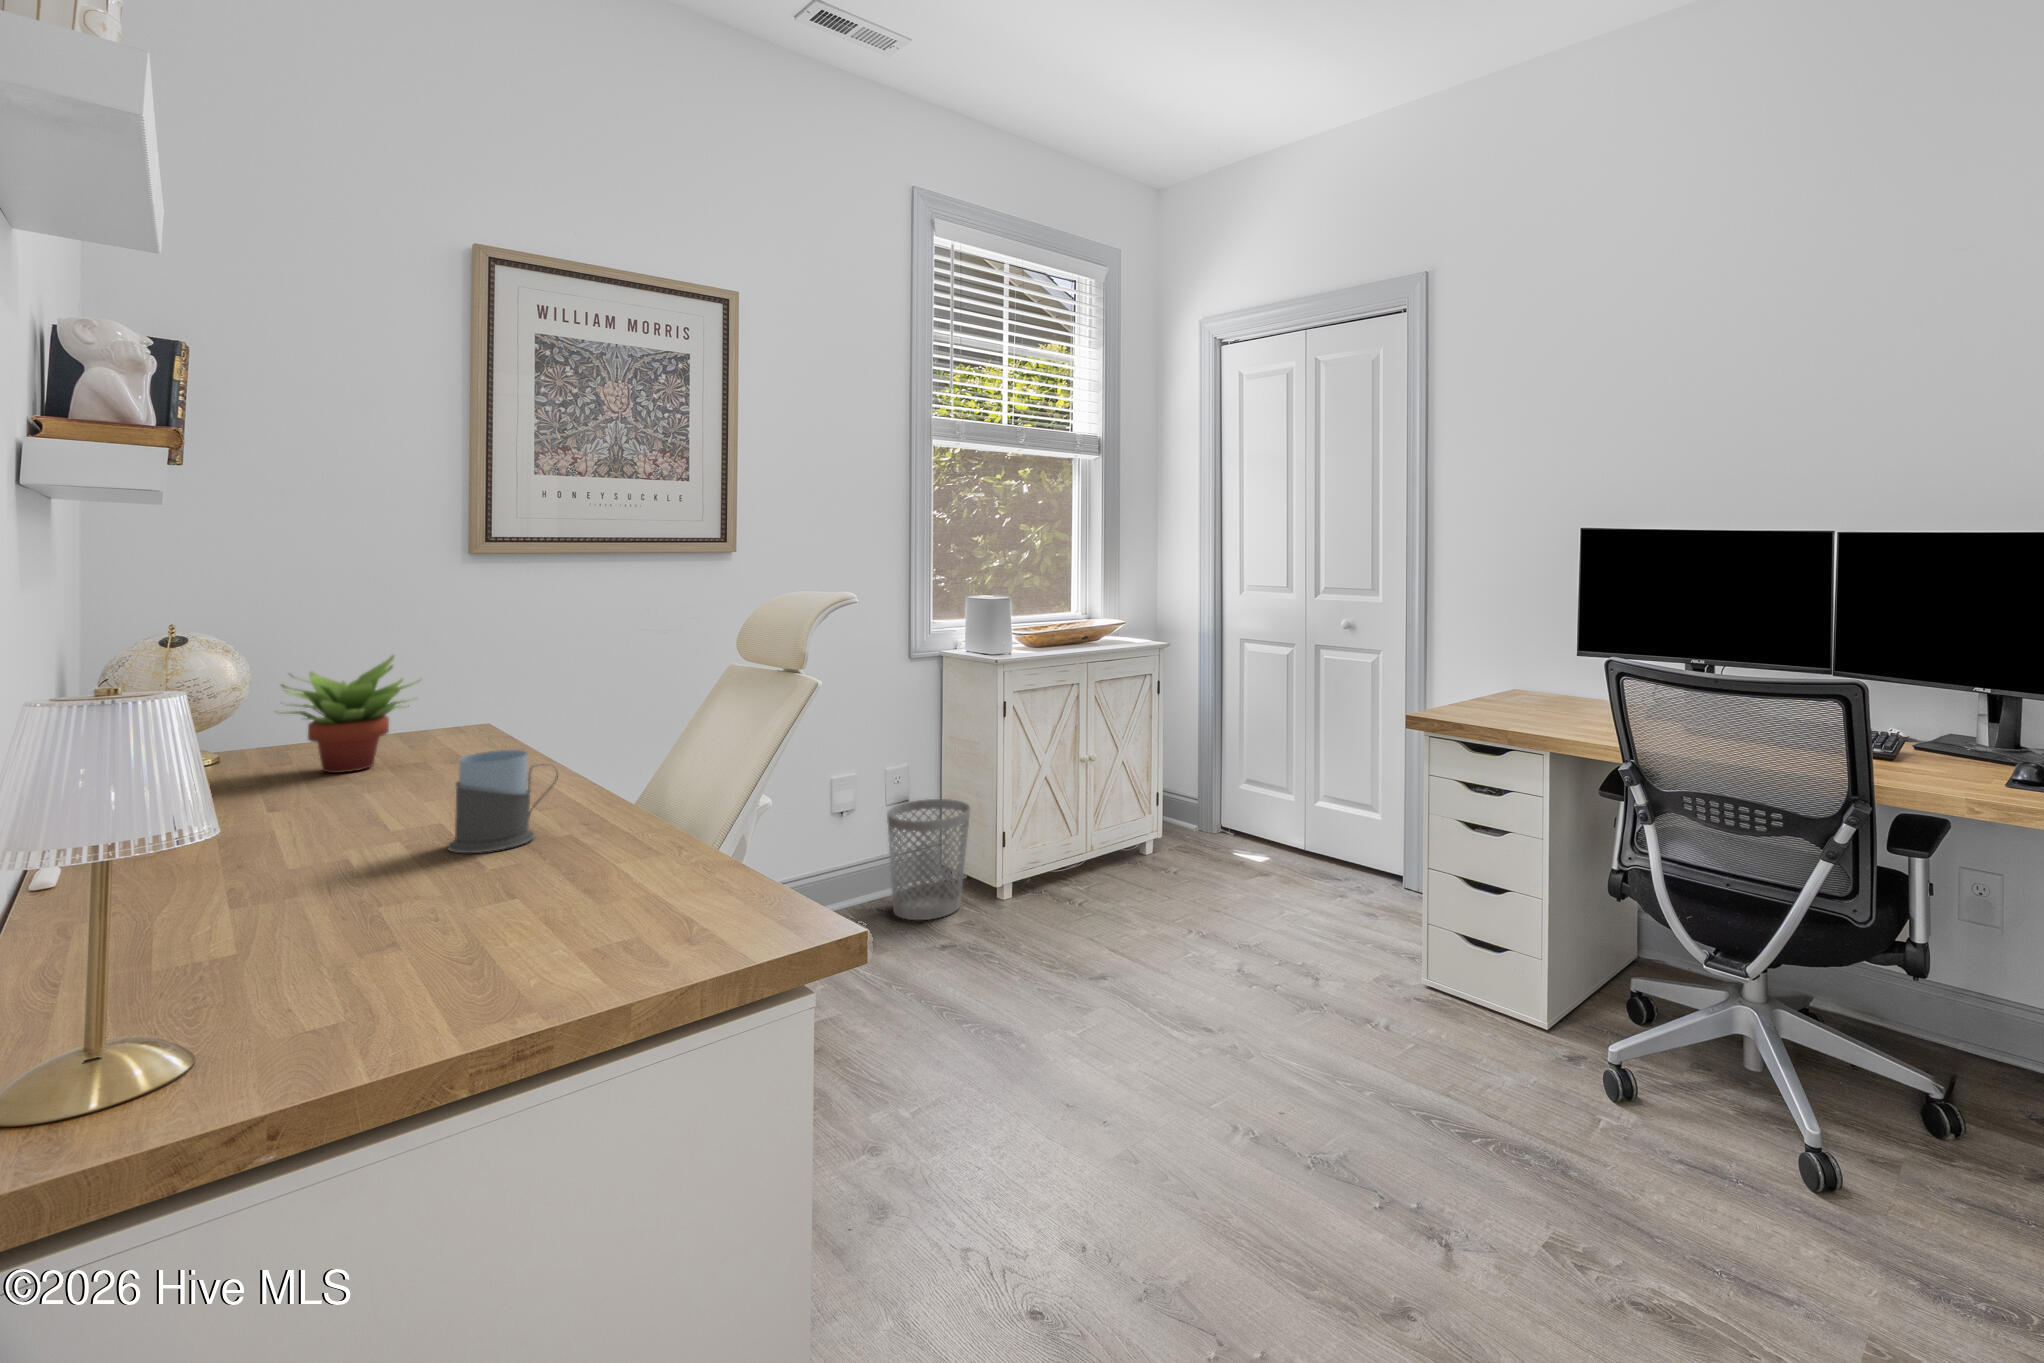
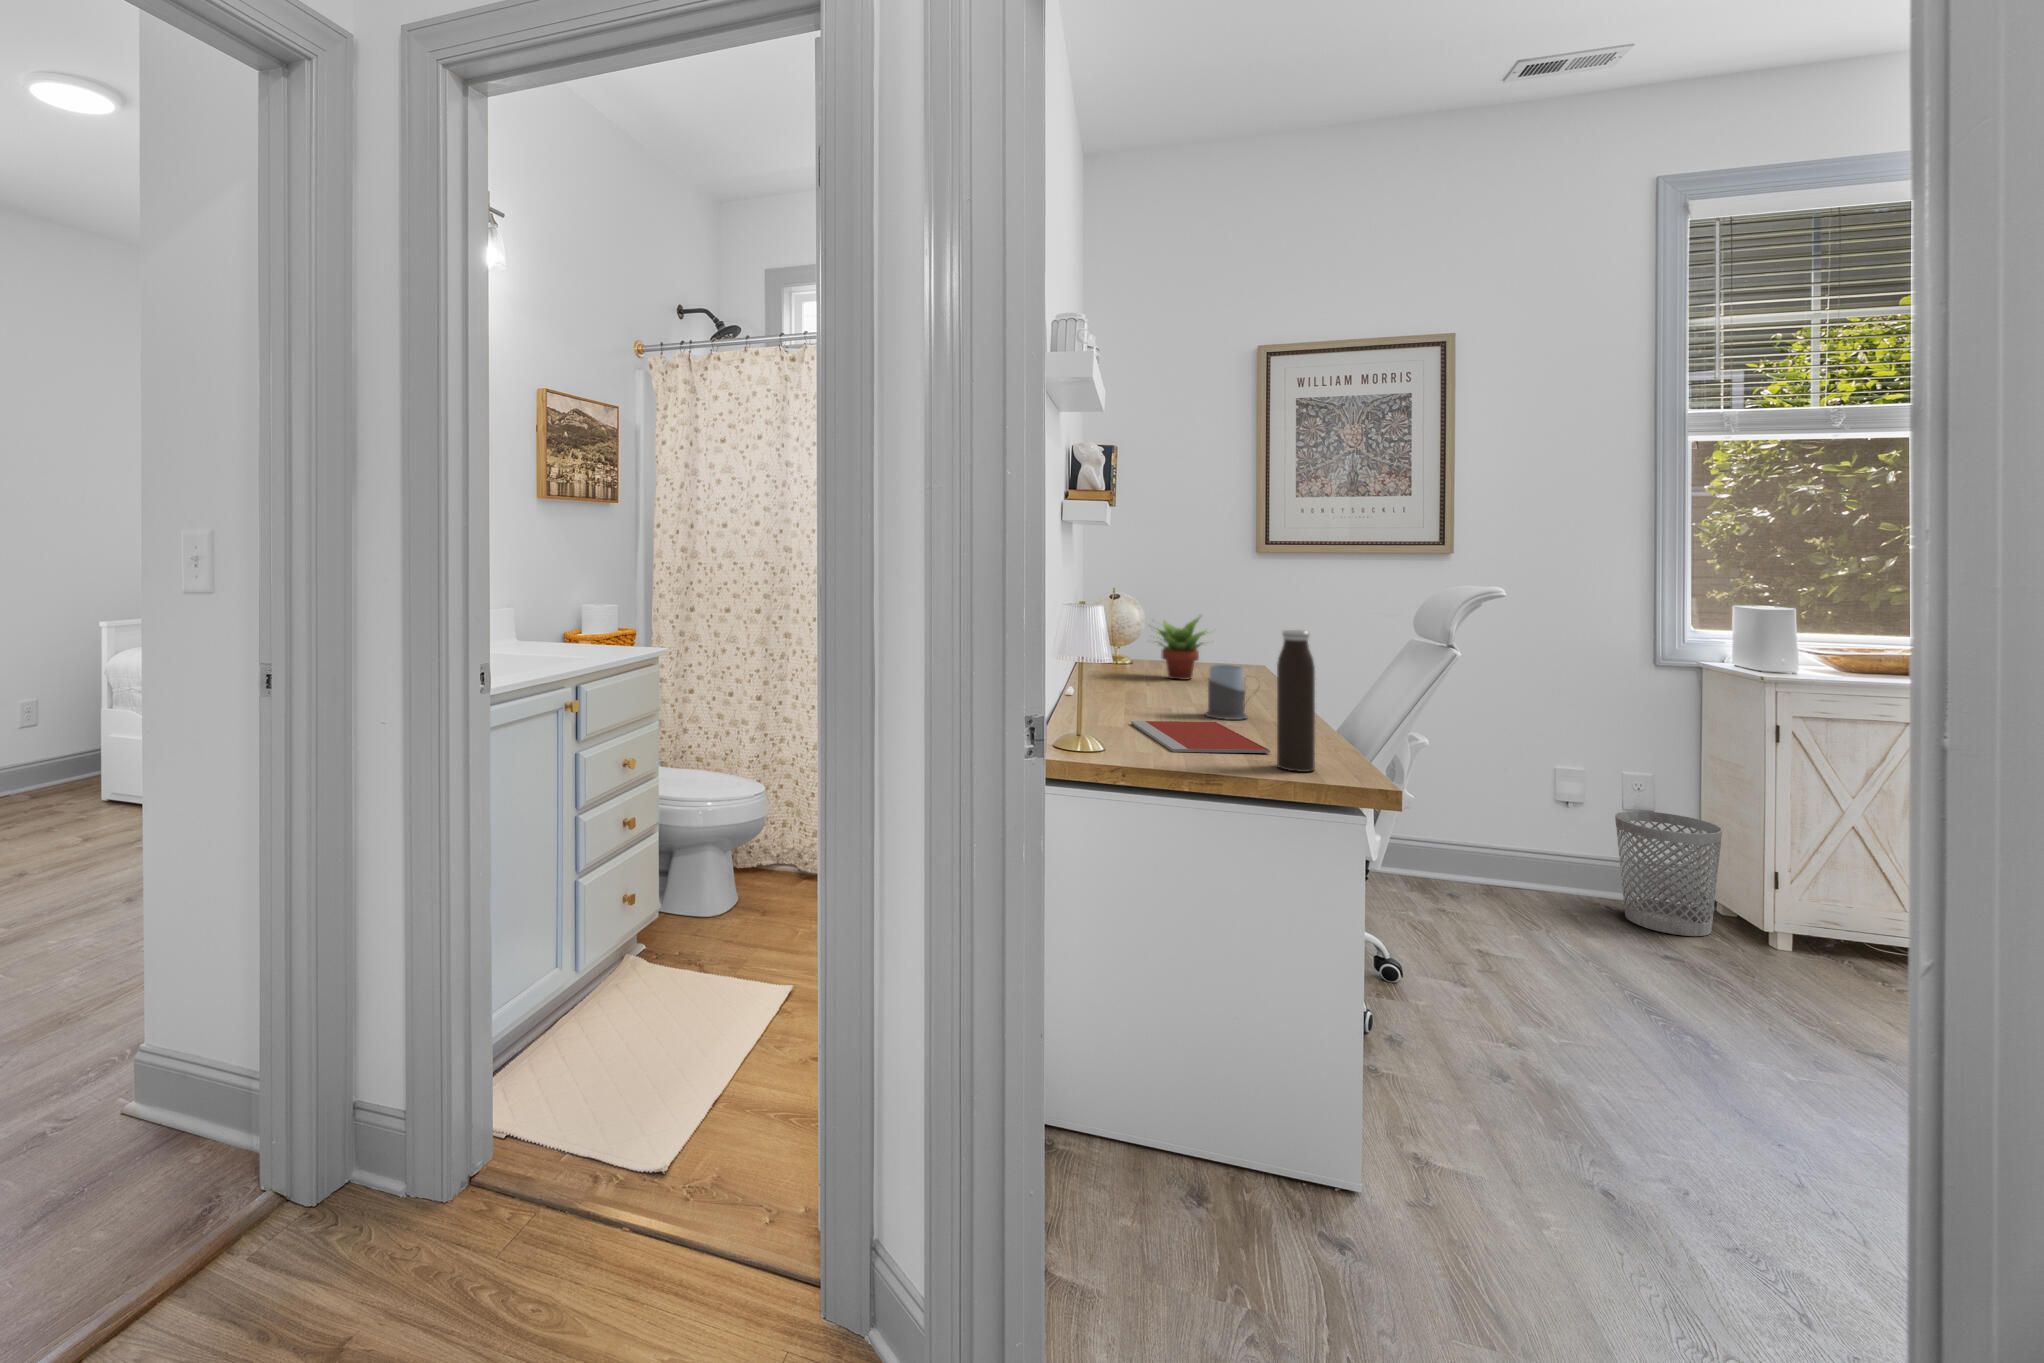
water bottle: none [673,697,745,954] -> present [1277,630,1315,772]
notebook: none [287,866,636,984] -> present [1131,721,1270,753]

